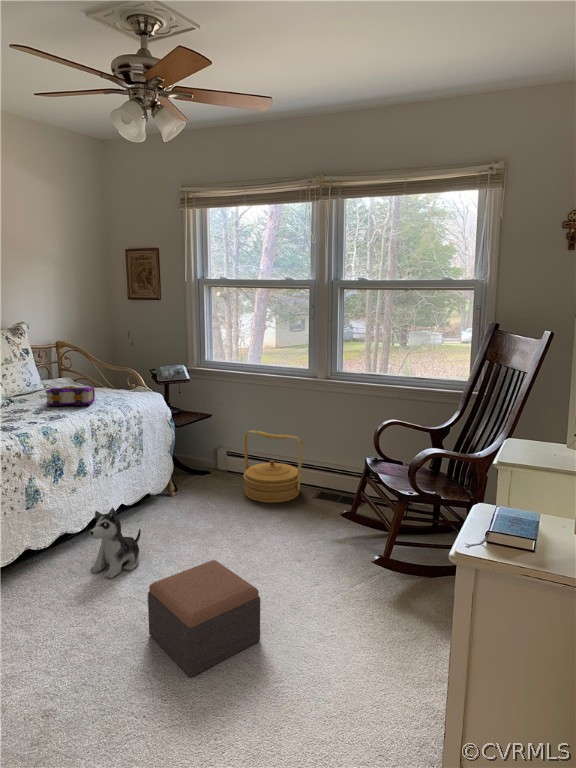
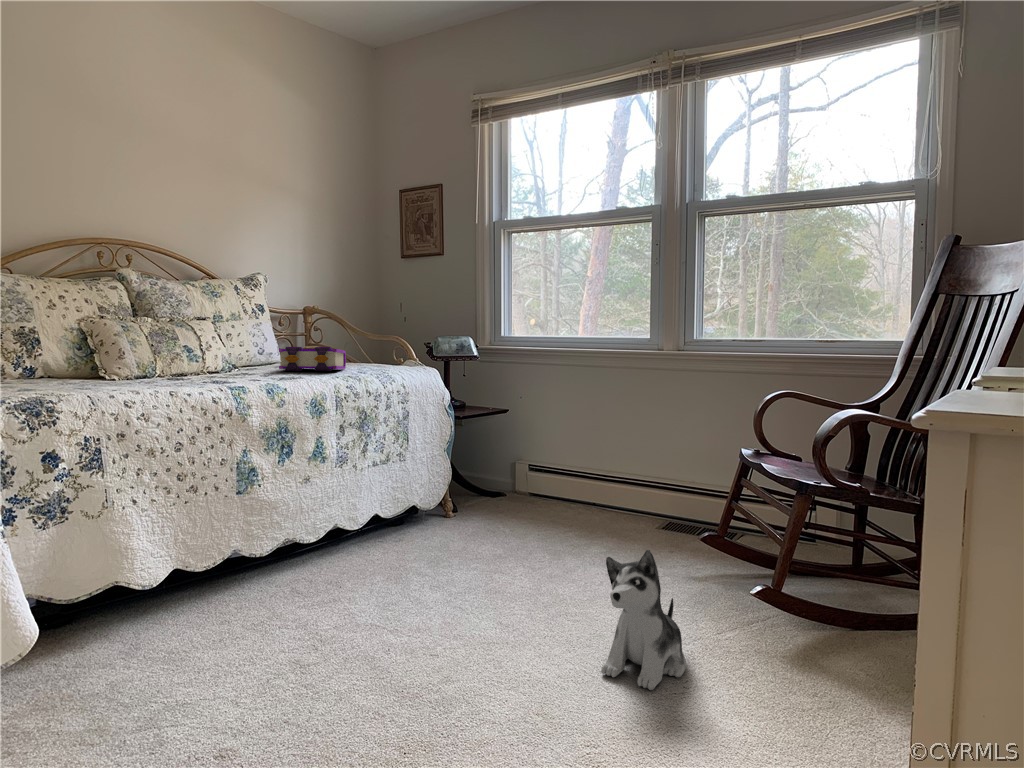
woven basket: present [244,430,303,503] -> none [554,425,641,529]
plush toy: present [90,508,141,578] -> present [601,550,686,690]
footstool: present [148,560,260,677] -> none [392,568,568,734]

